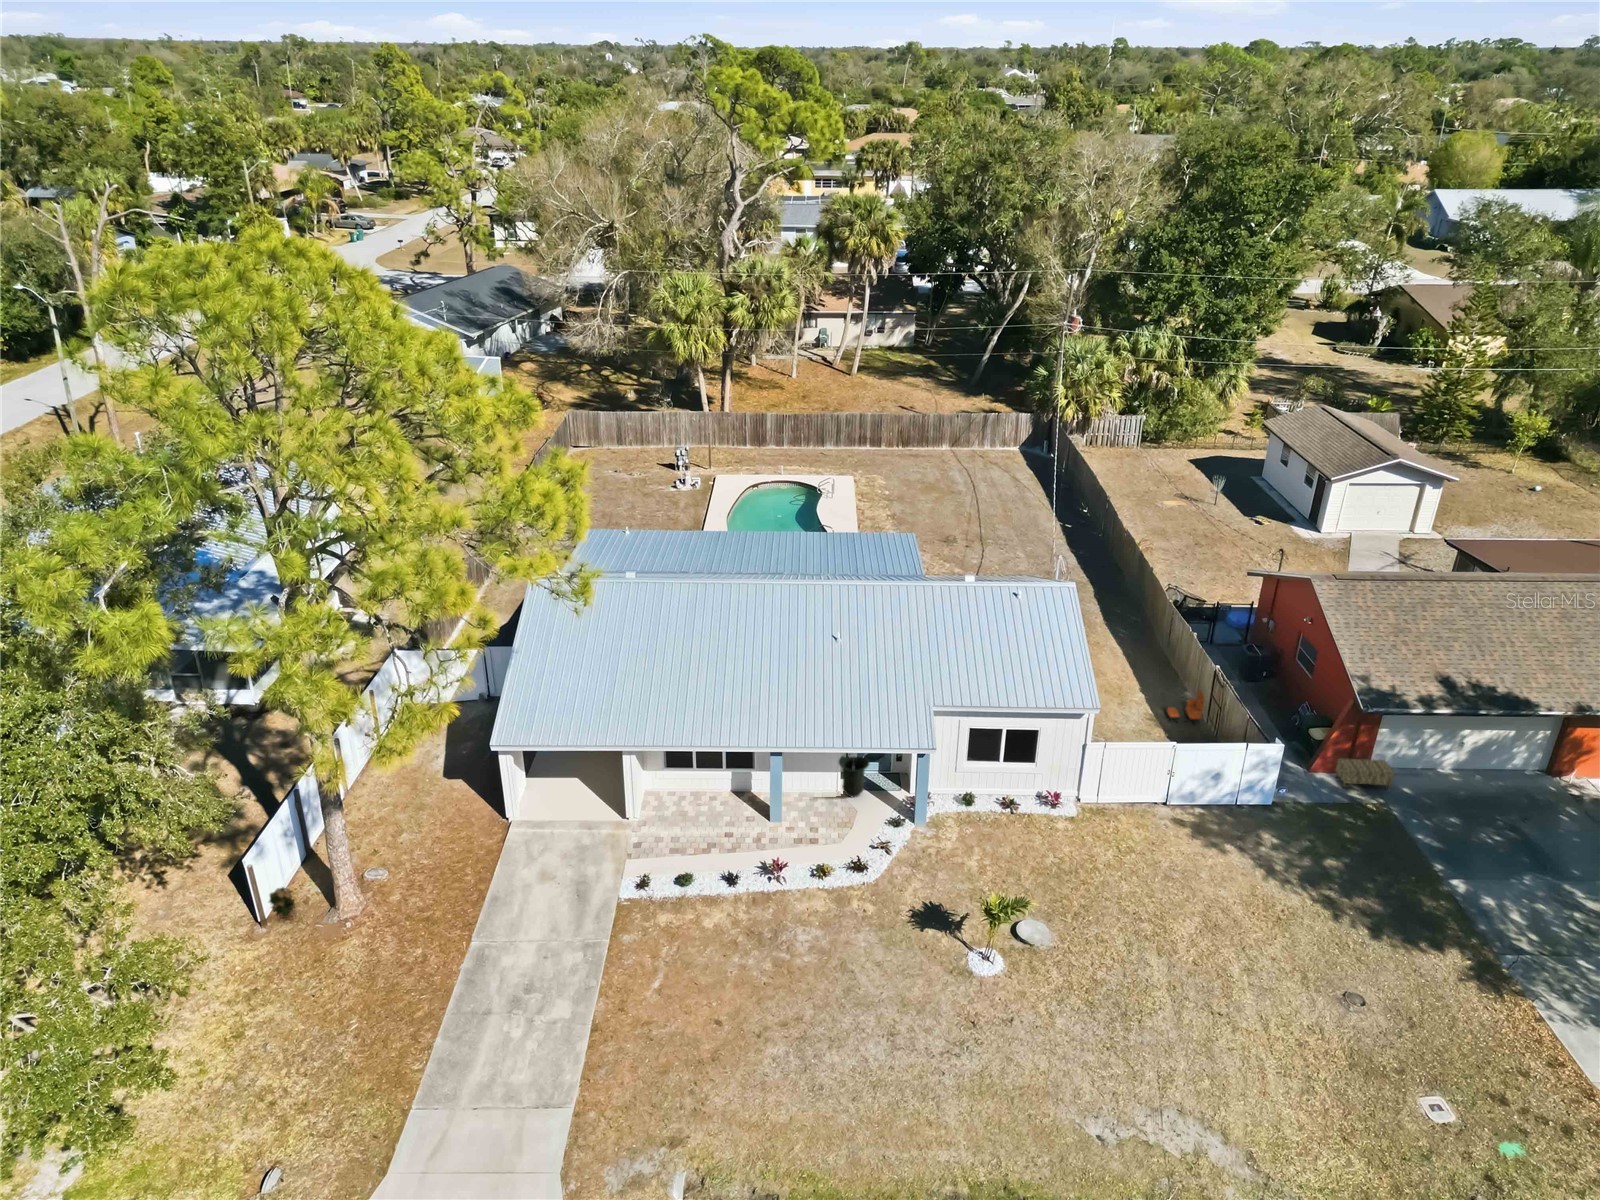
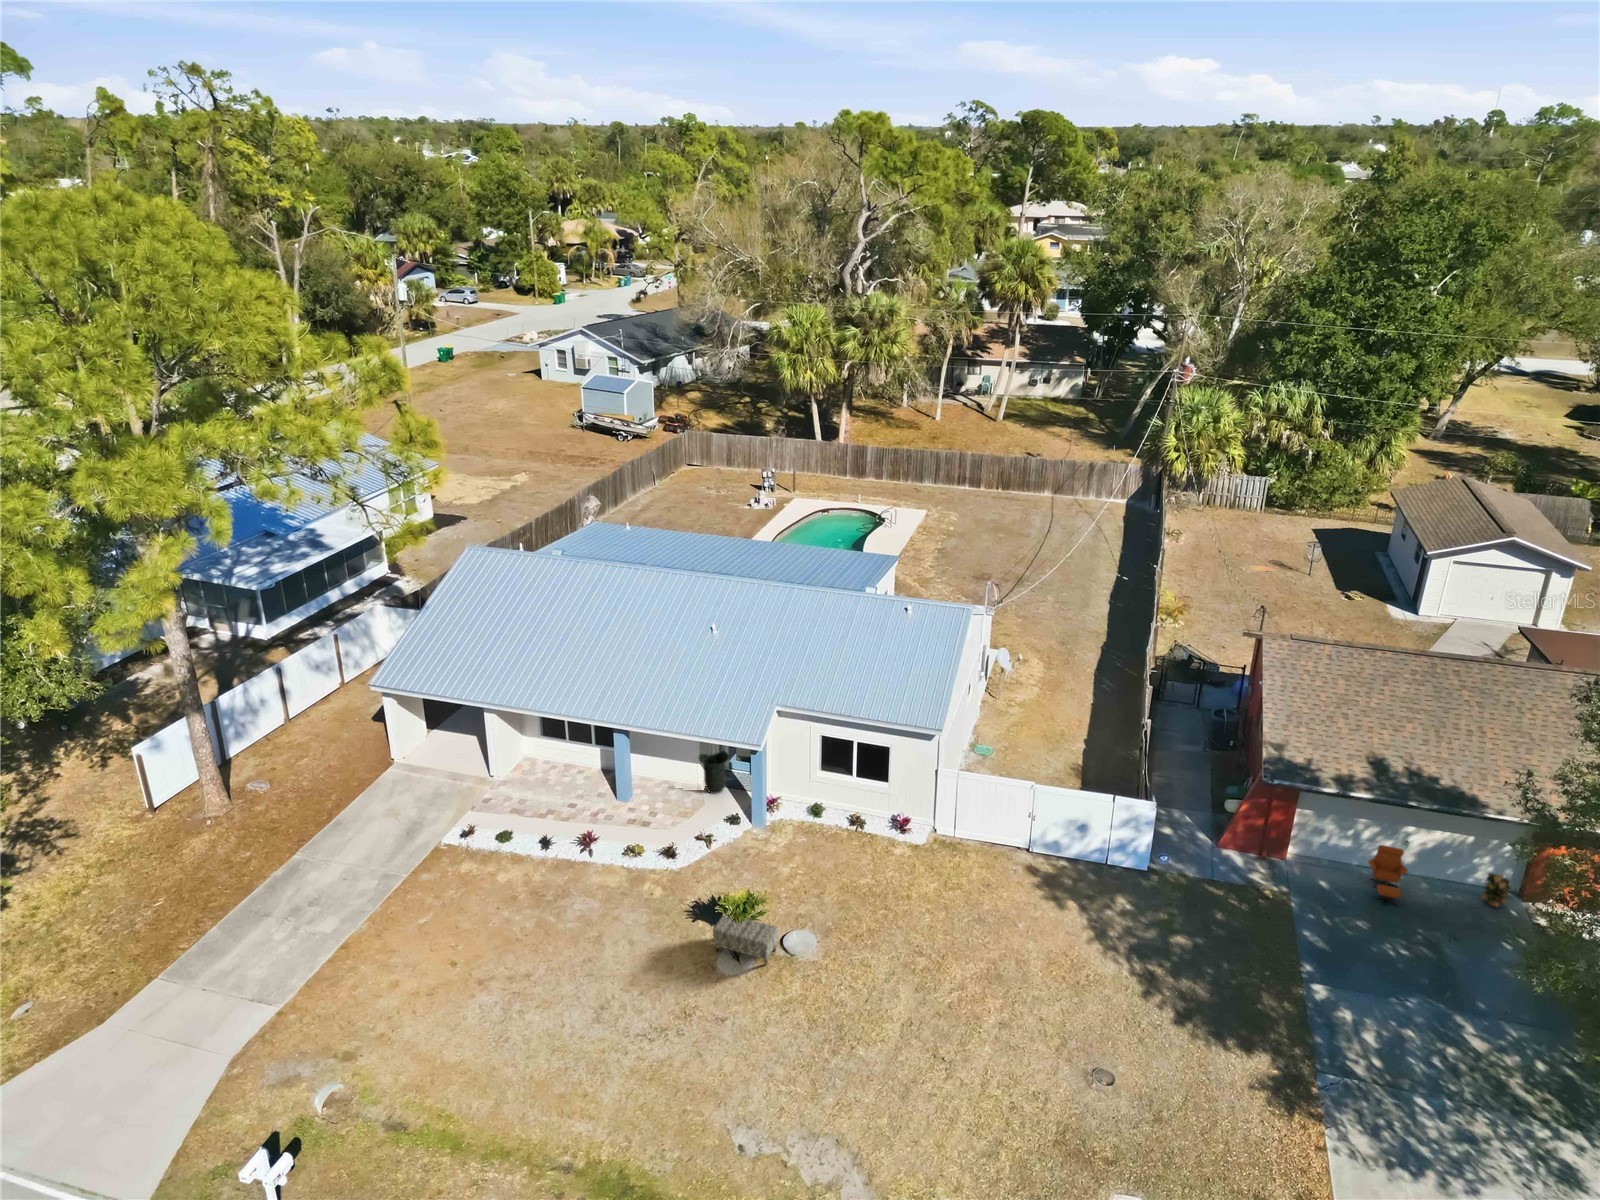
lounge chair: present [1167,690,1205,722] -> present [1369,845,1407,905]
bench: present [1336,758,1394,789] -> present [713,915,778,965]
decorative plant: present [269,887,296,920] -> present [1482,873,1511,907]

